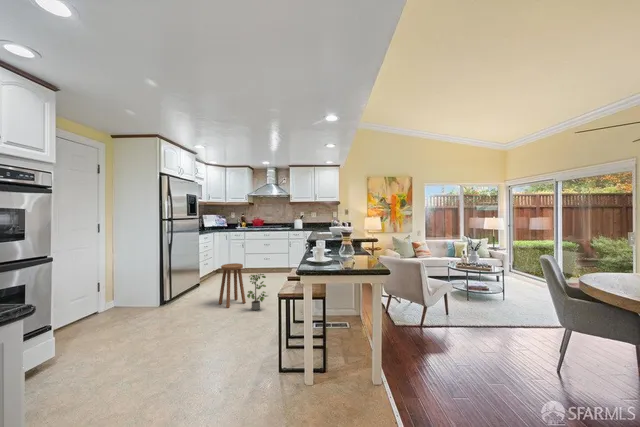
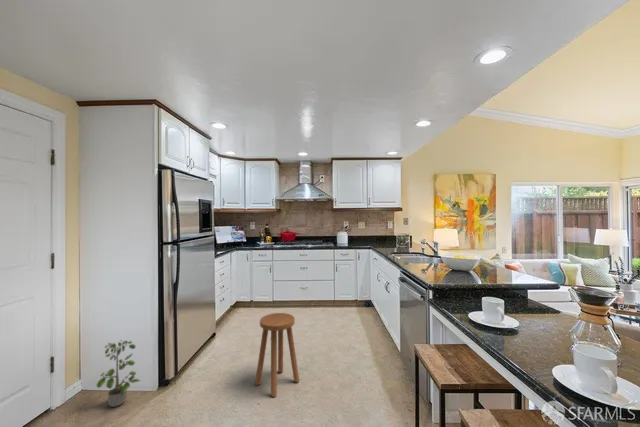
potted plant: present [247,274,267,310] -> present [97,341,140,407]

